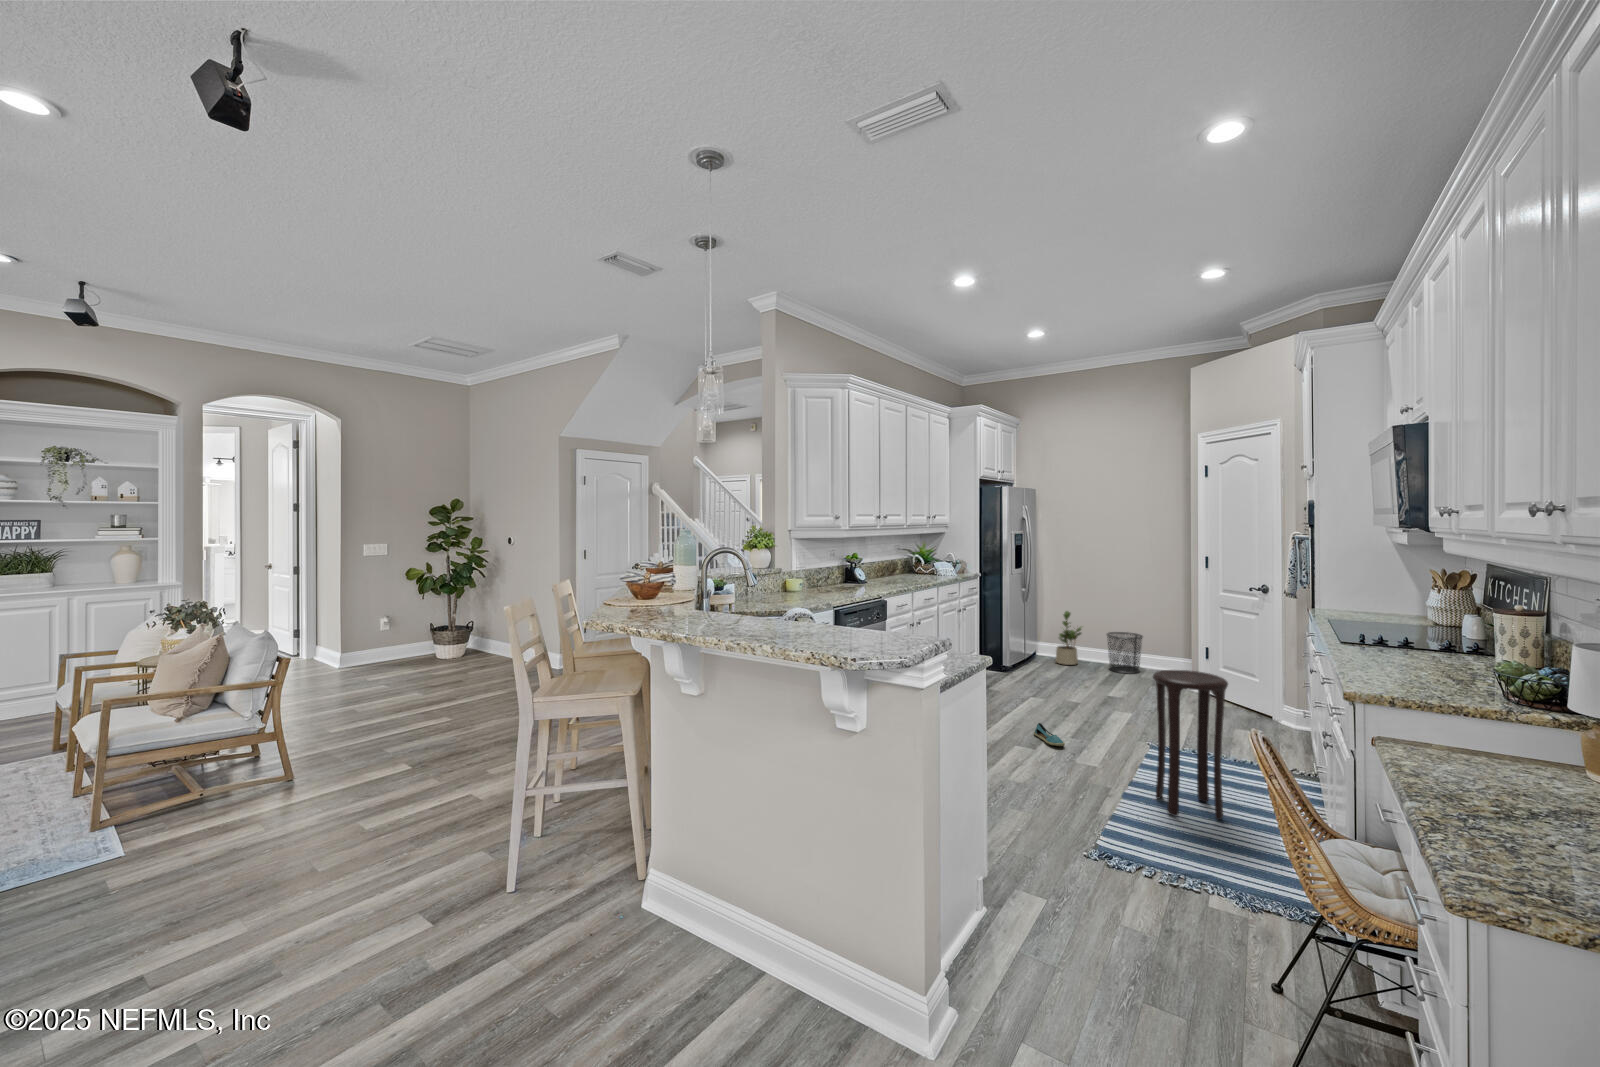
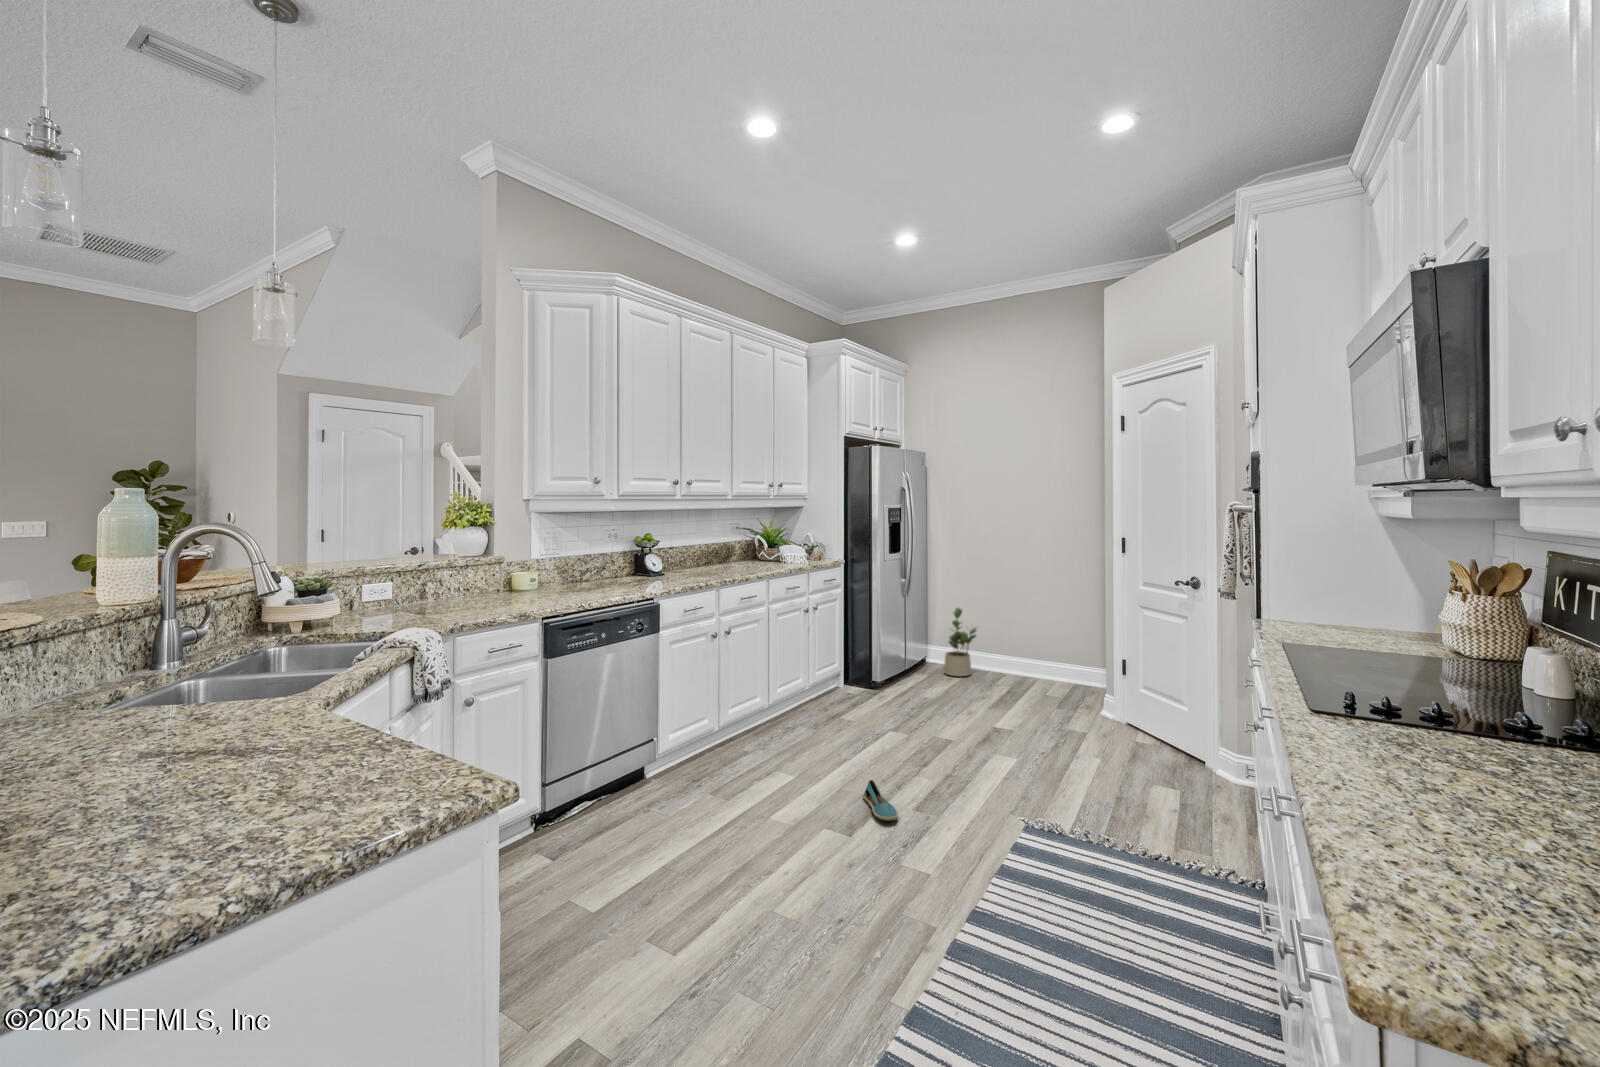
waste bin: present [1107,632,1143,674] -> none [1004,634,1049,688]
stool: present [1153,670,1228,820] -> none [993,724,1110,987]

